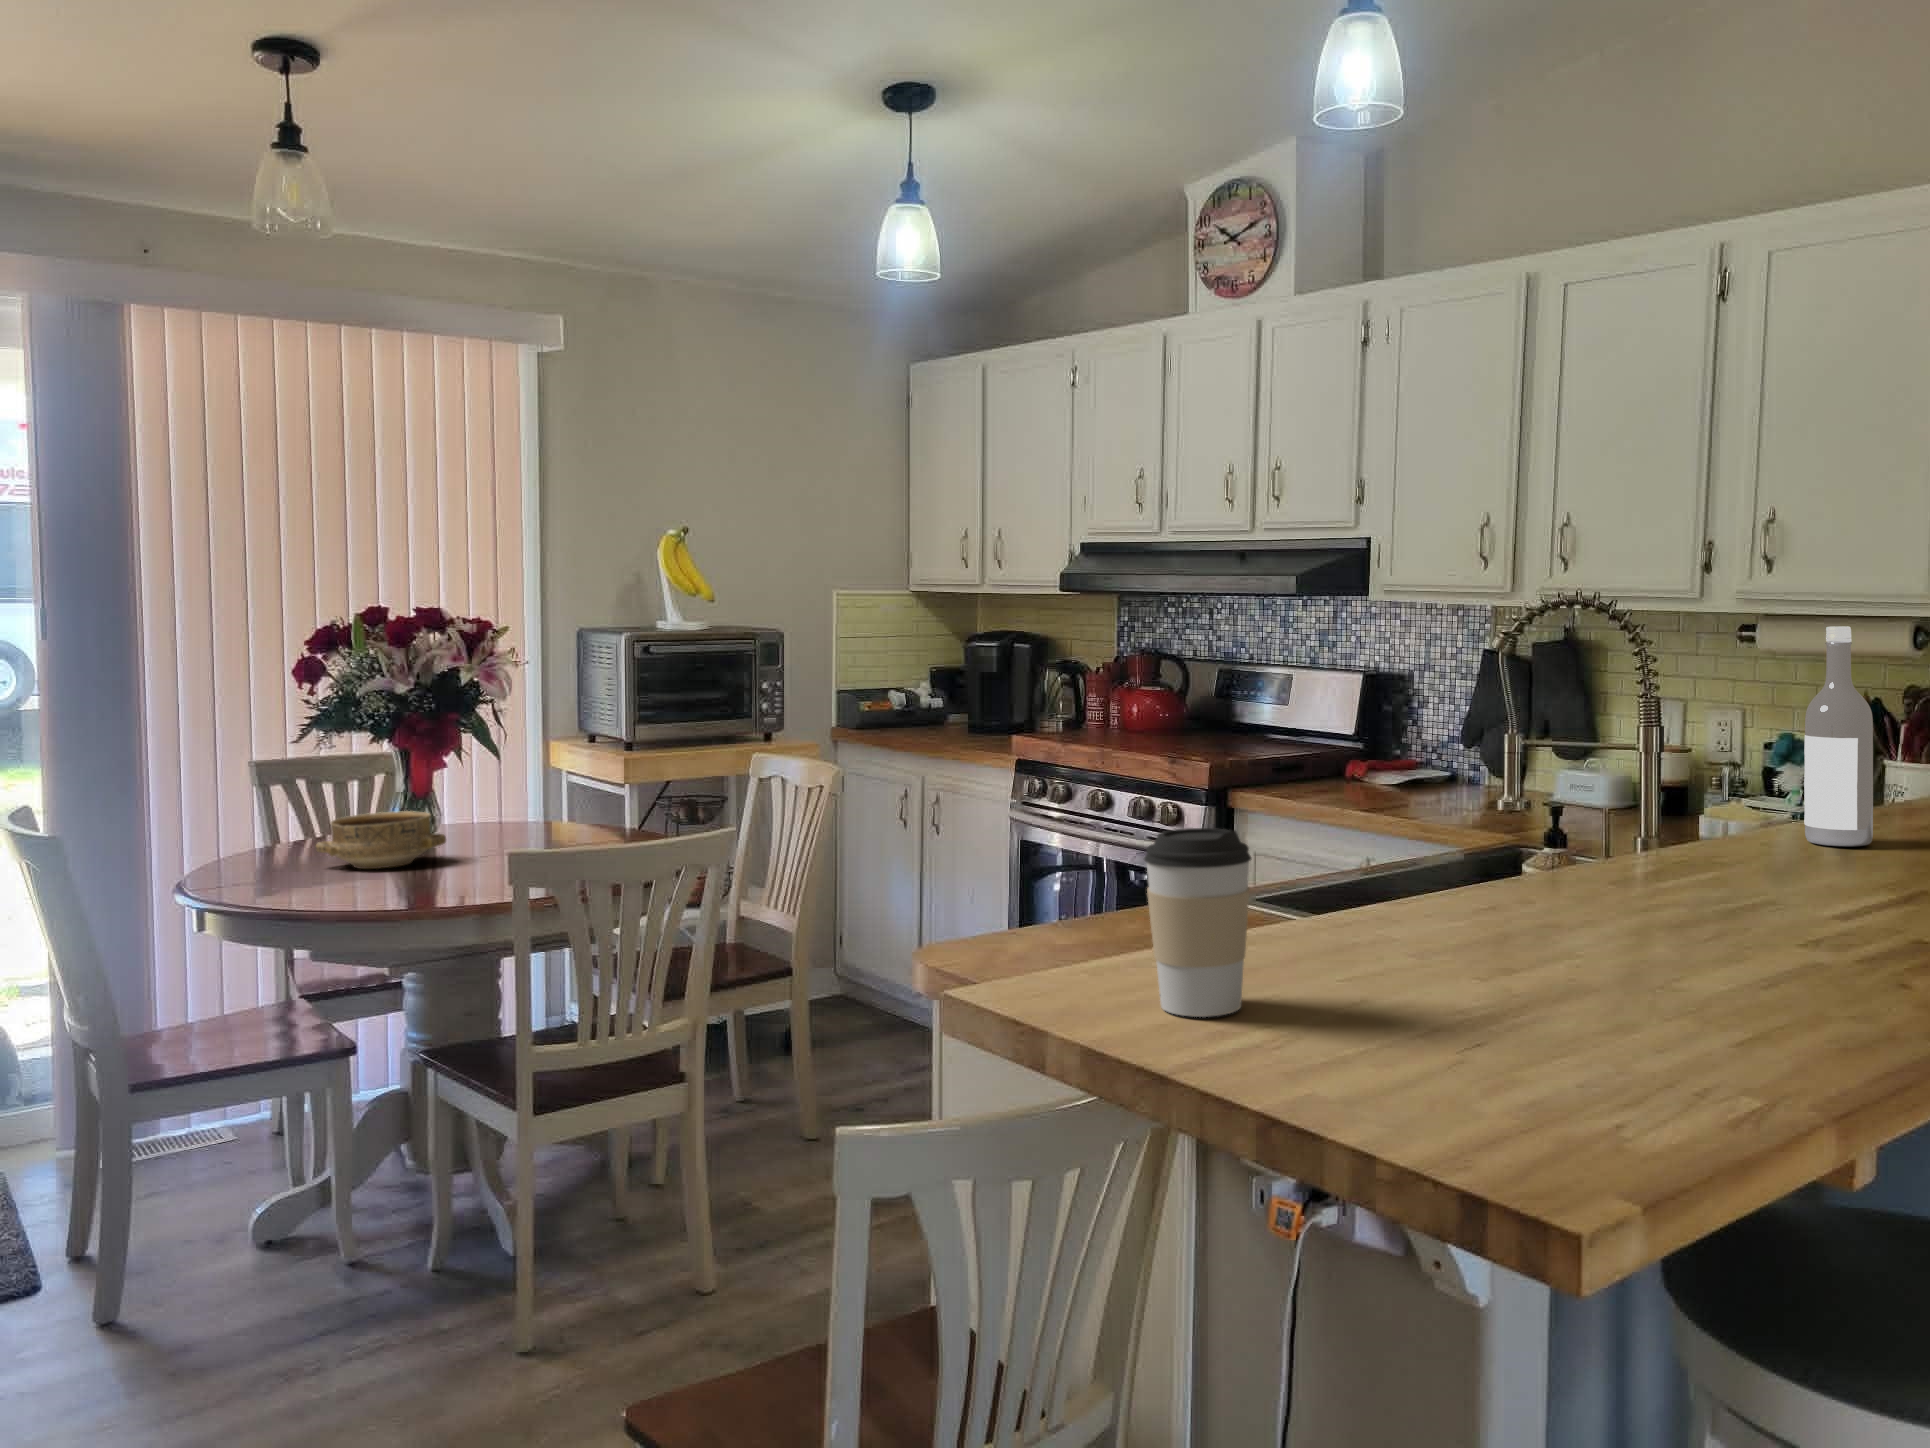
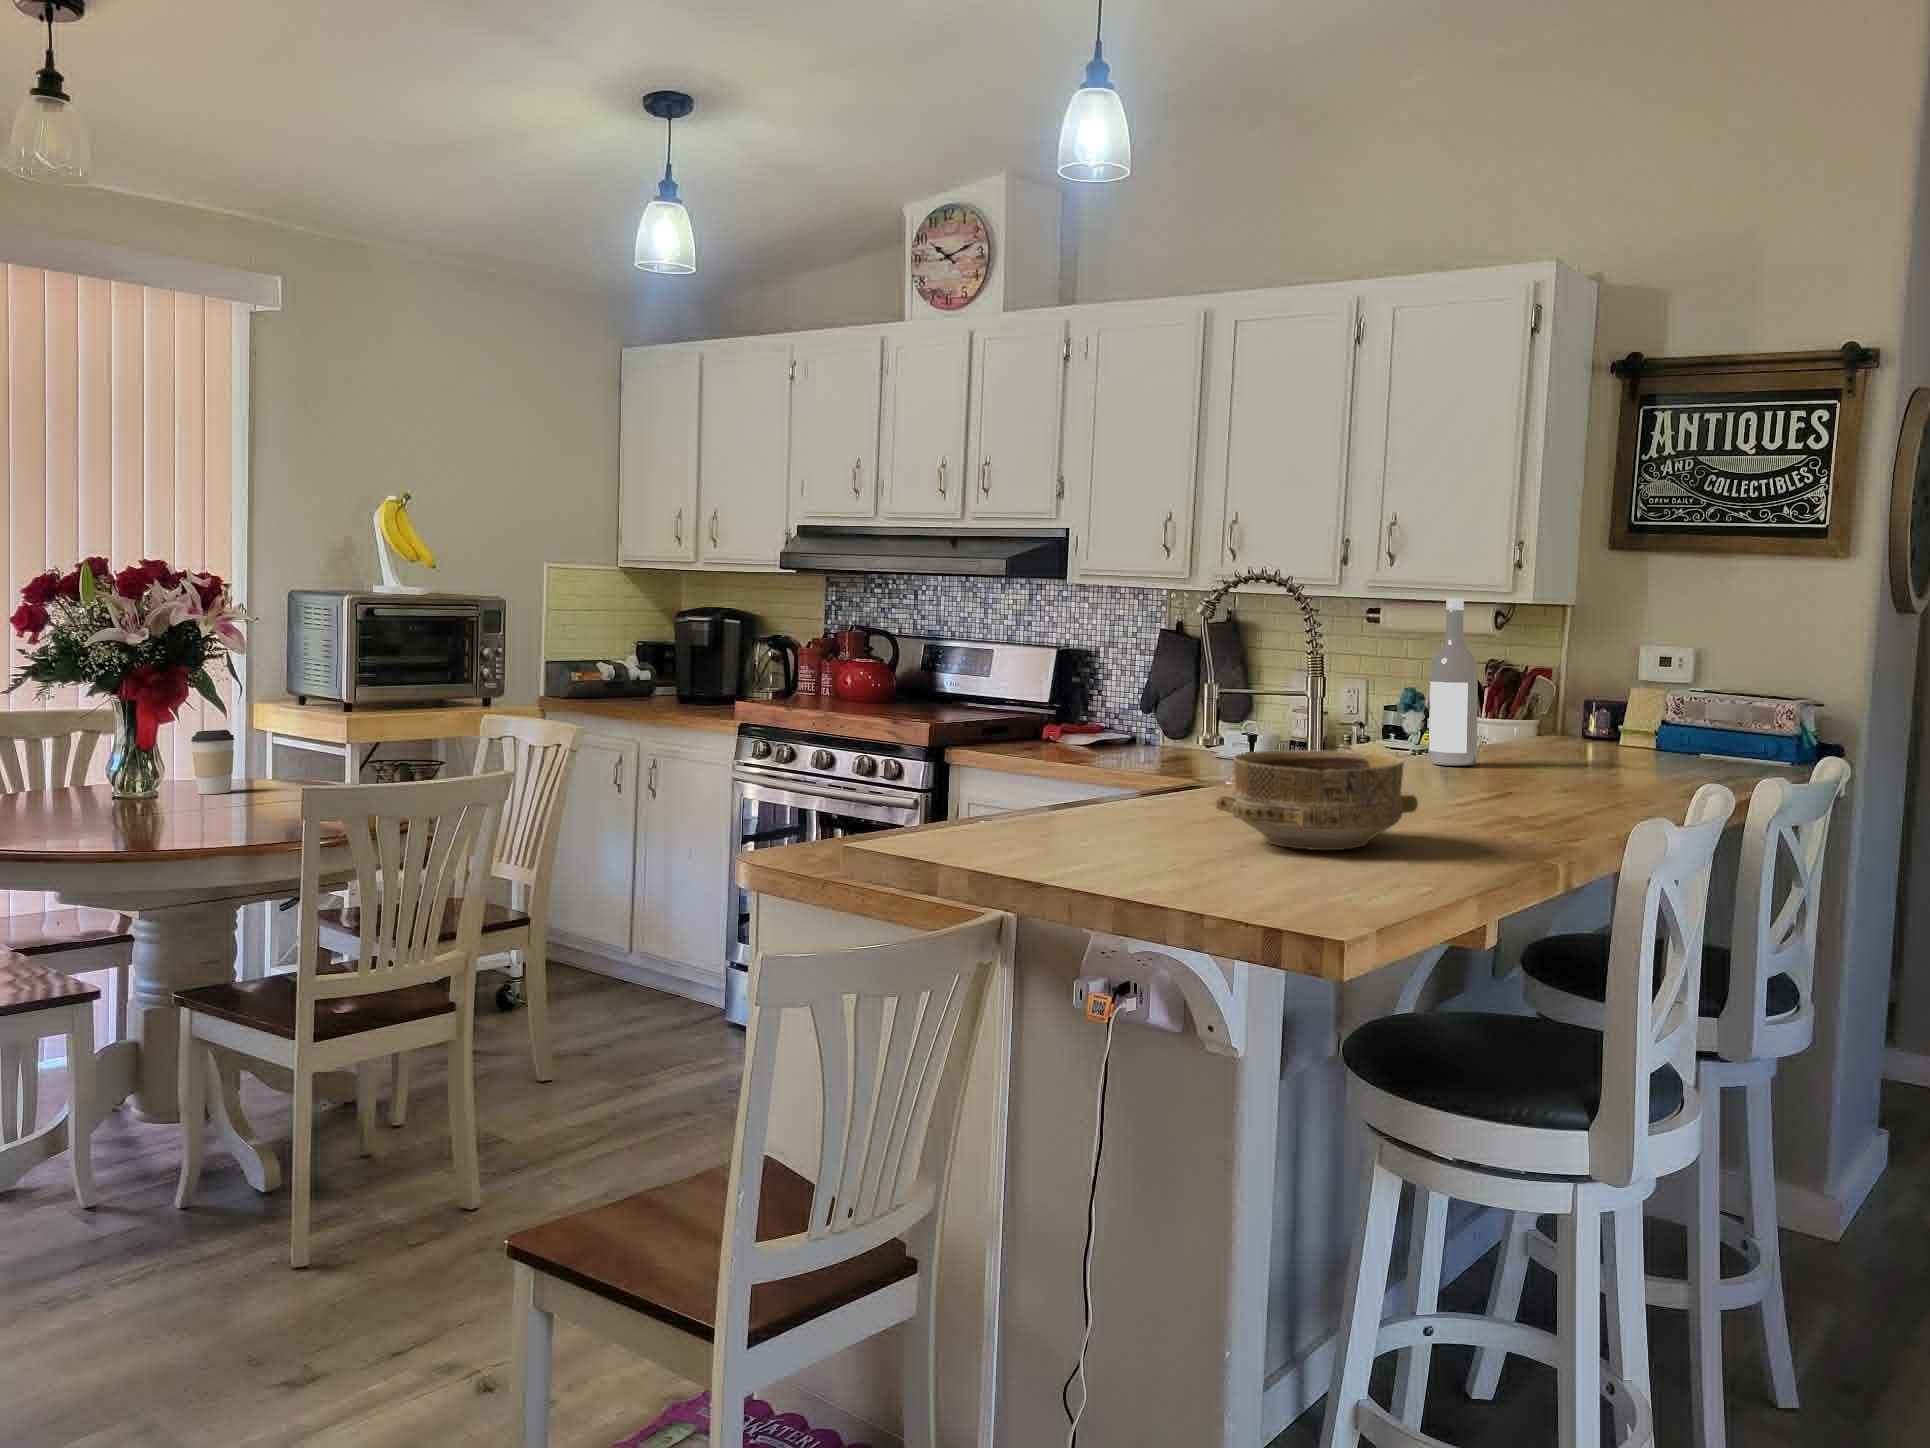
ceramic bowl: present [316,811,446,869] -> present [1216,750,1418,850]
coffee cup: present [1144,828,1251,1017] -> present [191,730,234,794]

